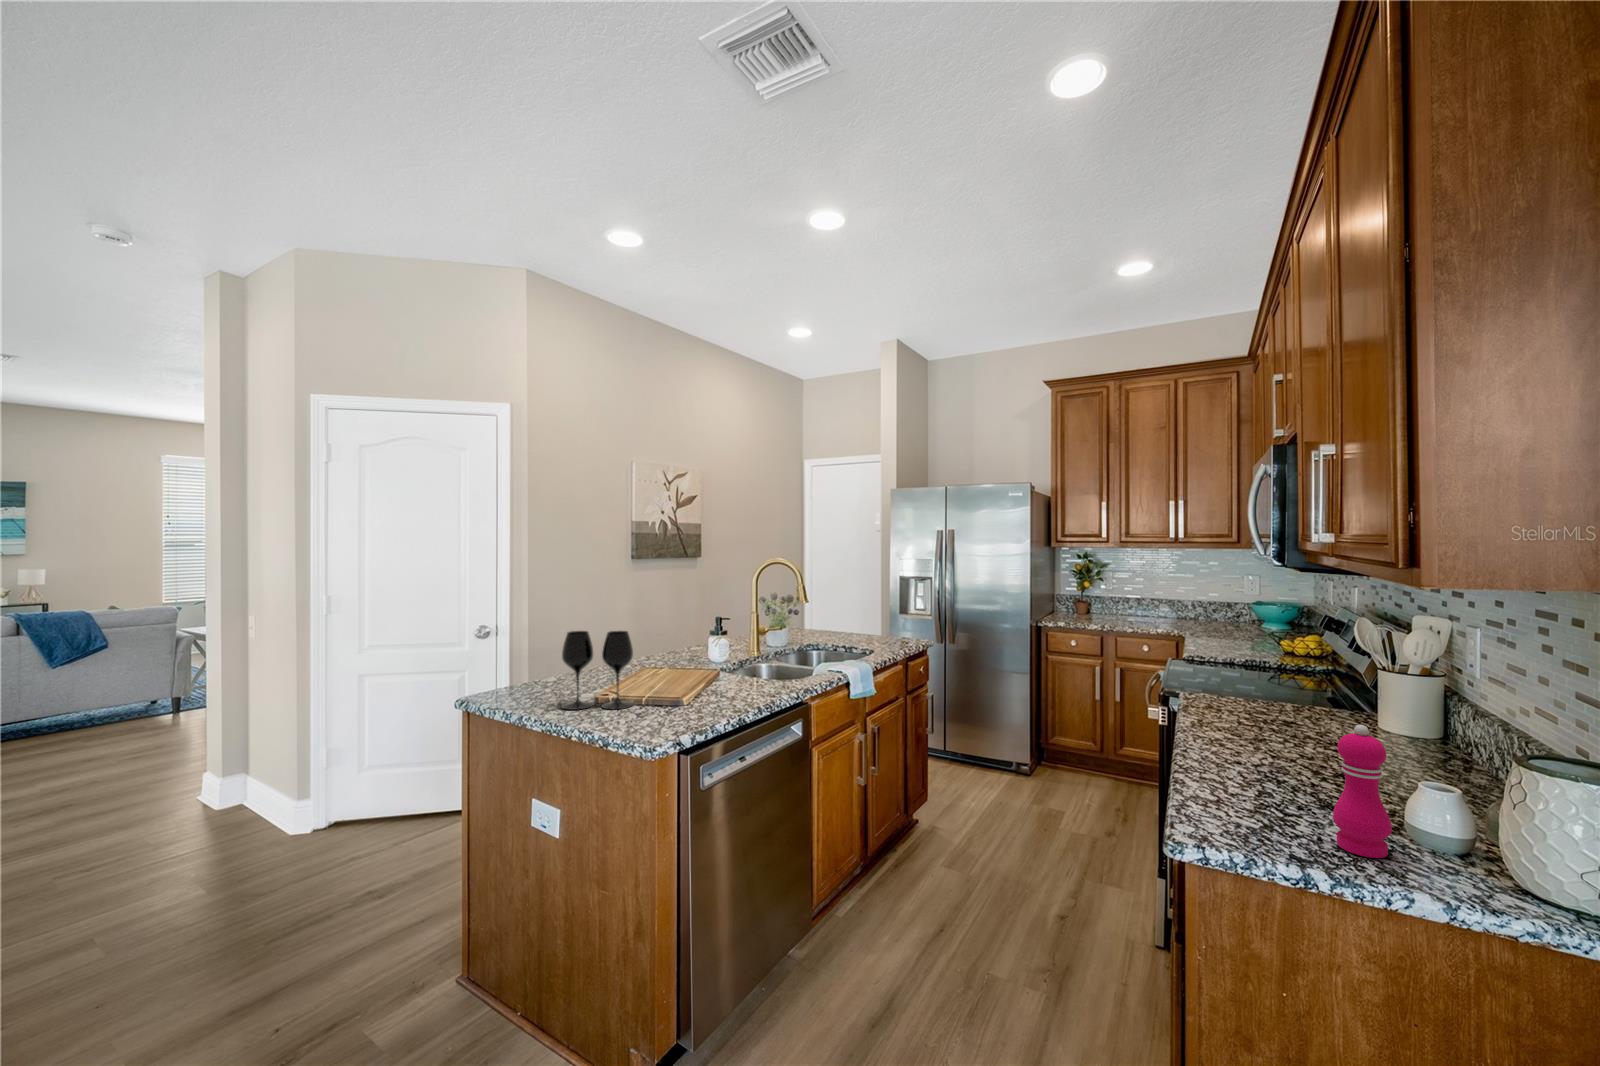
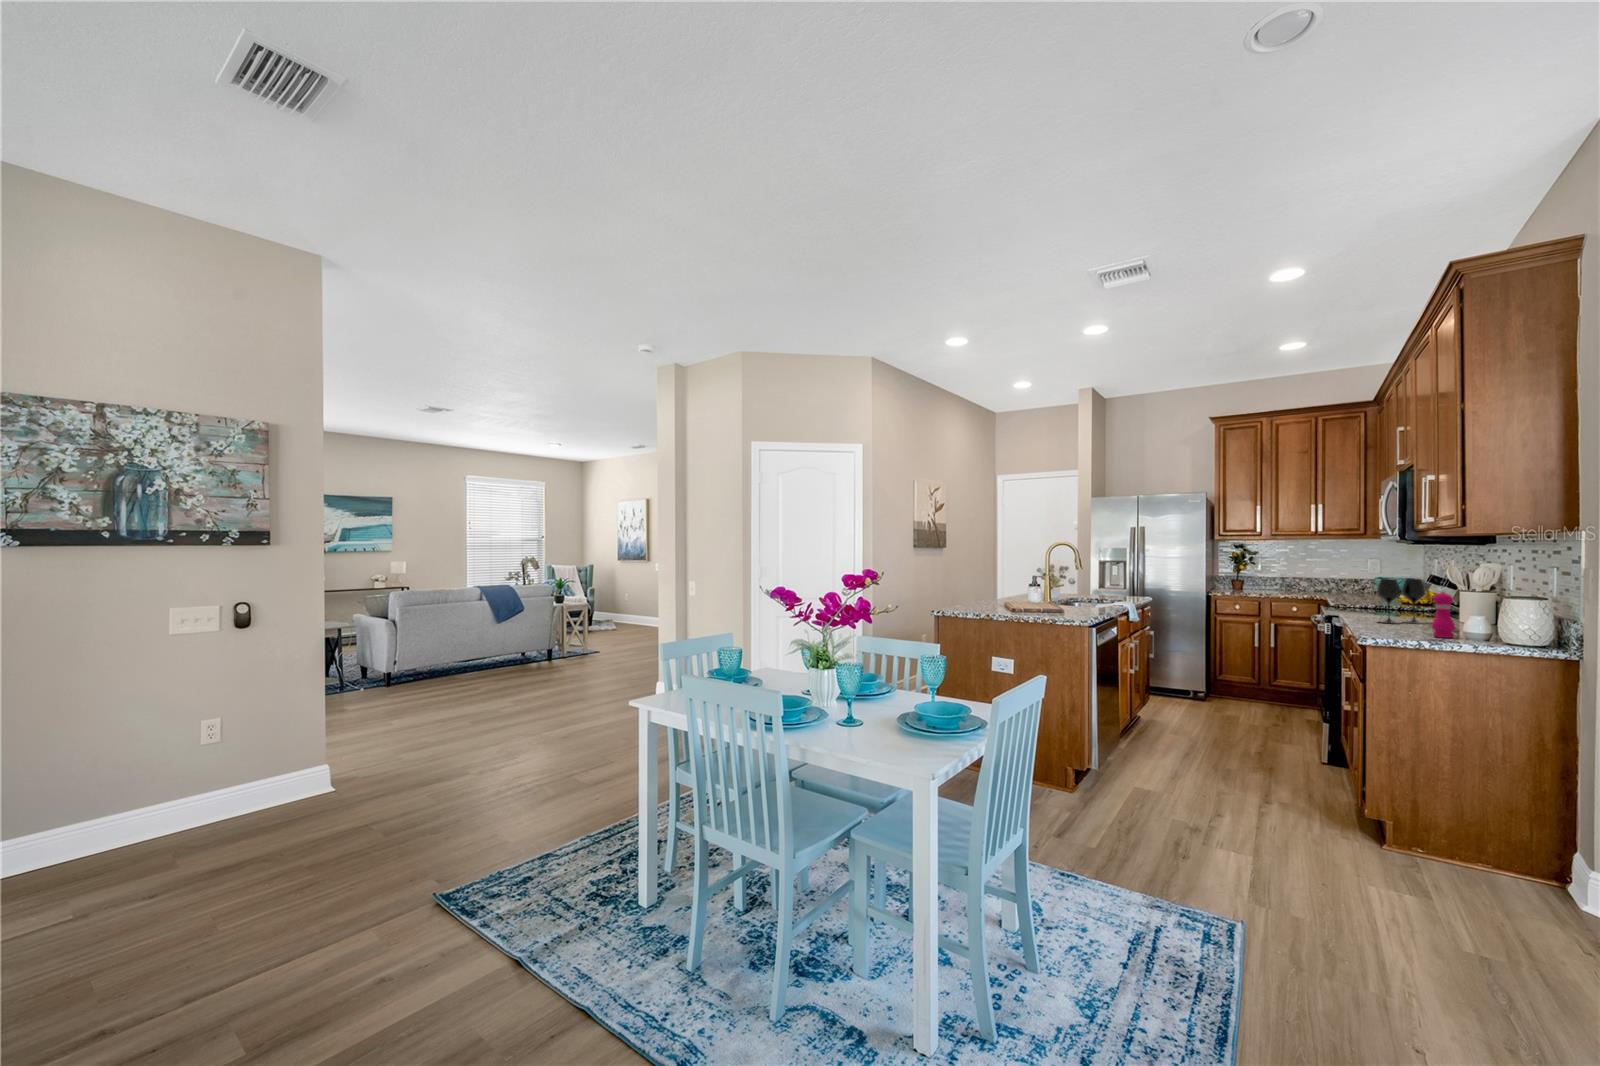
wine glass: present [561,631,633,710] -> present [1377,578,1426,624]

